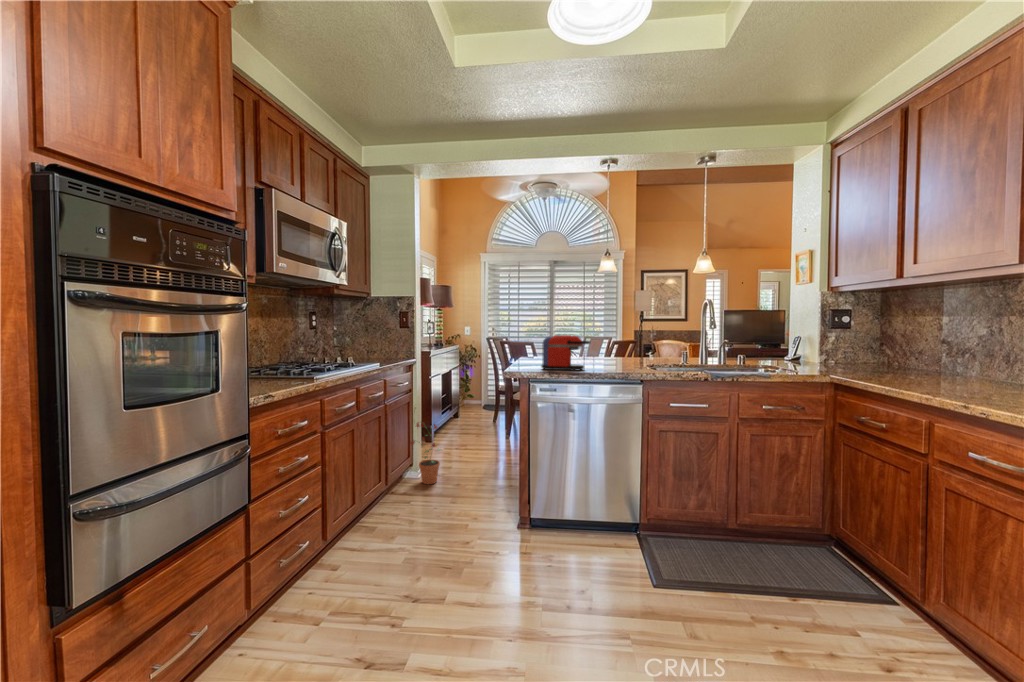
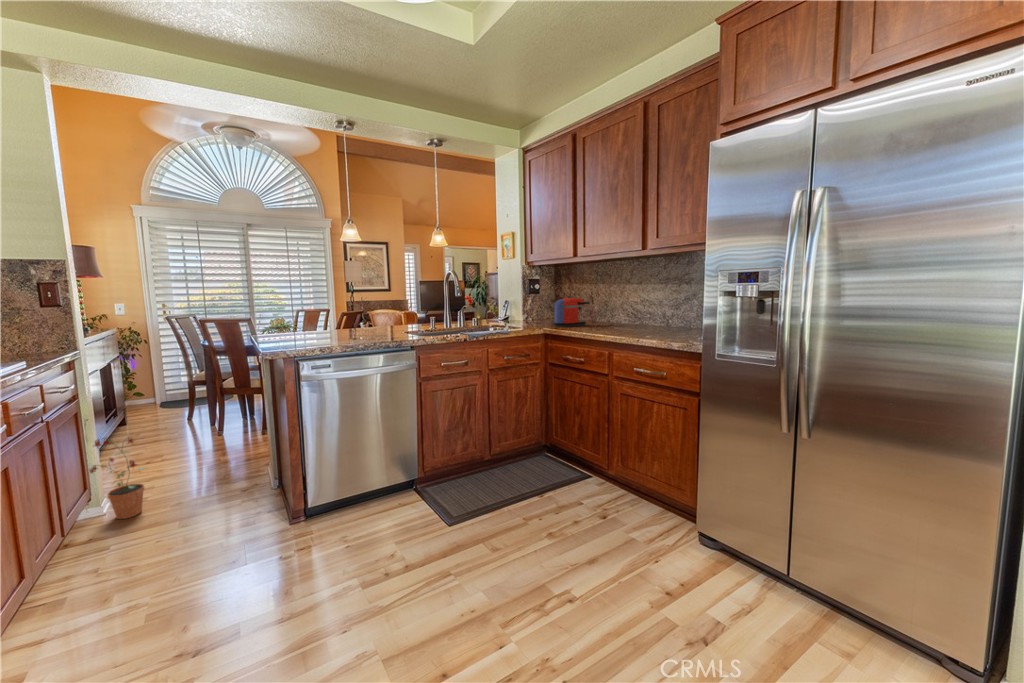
coffee maker: present [541,335,590,371] -> present [554,298,590,327]

